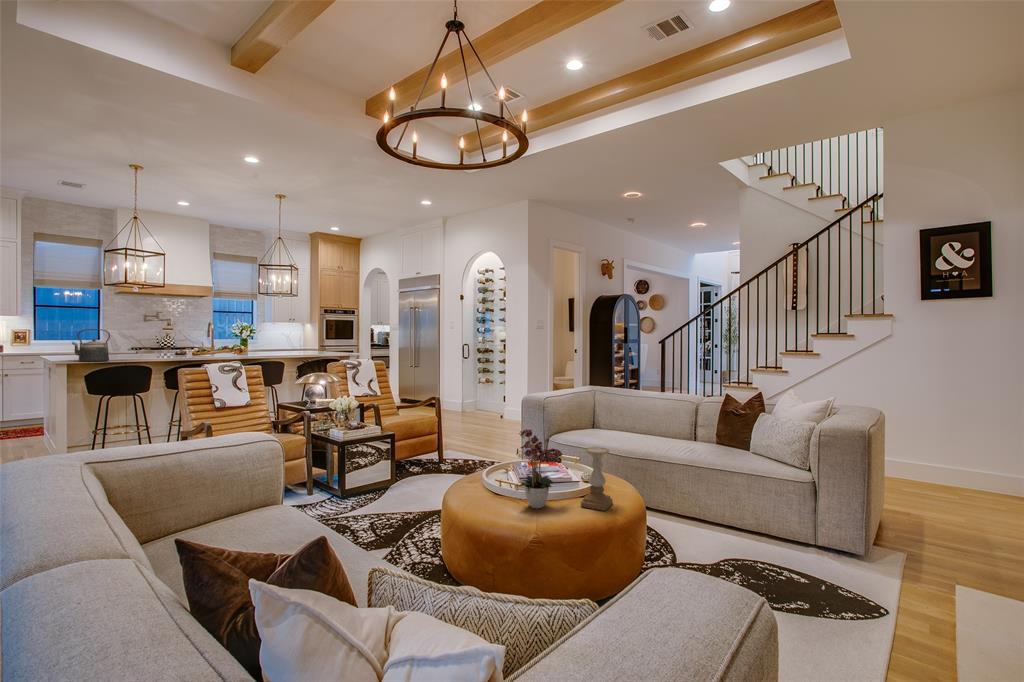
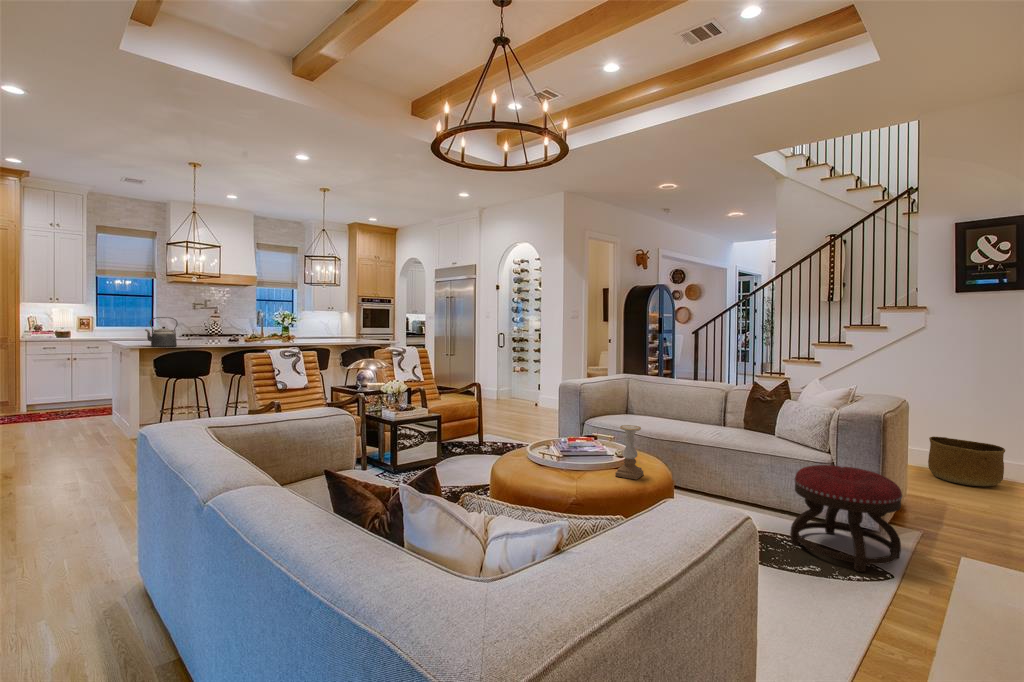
flower arrangement: present [516,429,563,508] -> none [557,405,603,477]
basket: none [900,446,977,498] -> present [928,437,1005,486]
ottoman: none [773,485,894,608] -> present [790,465,902,572]

